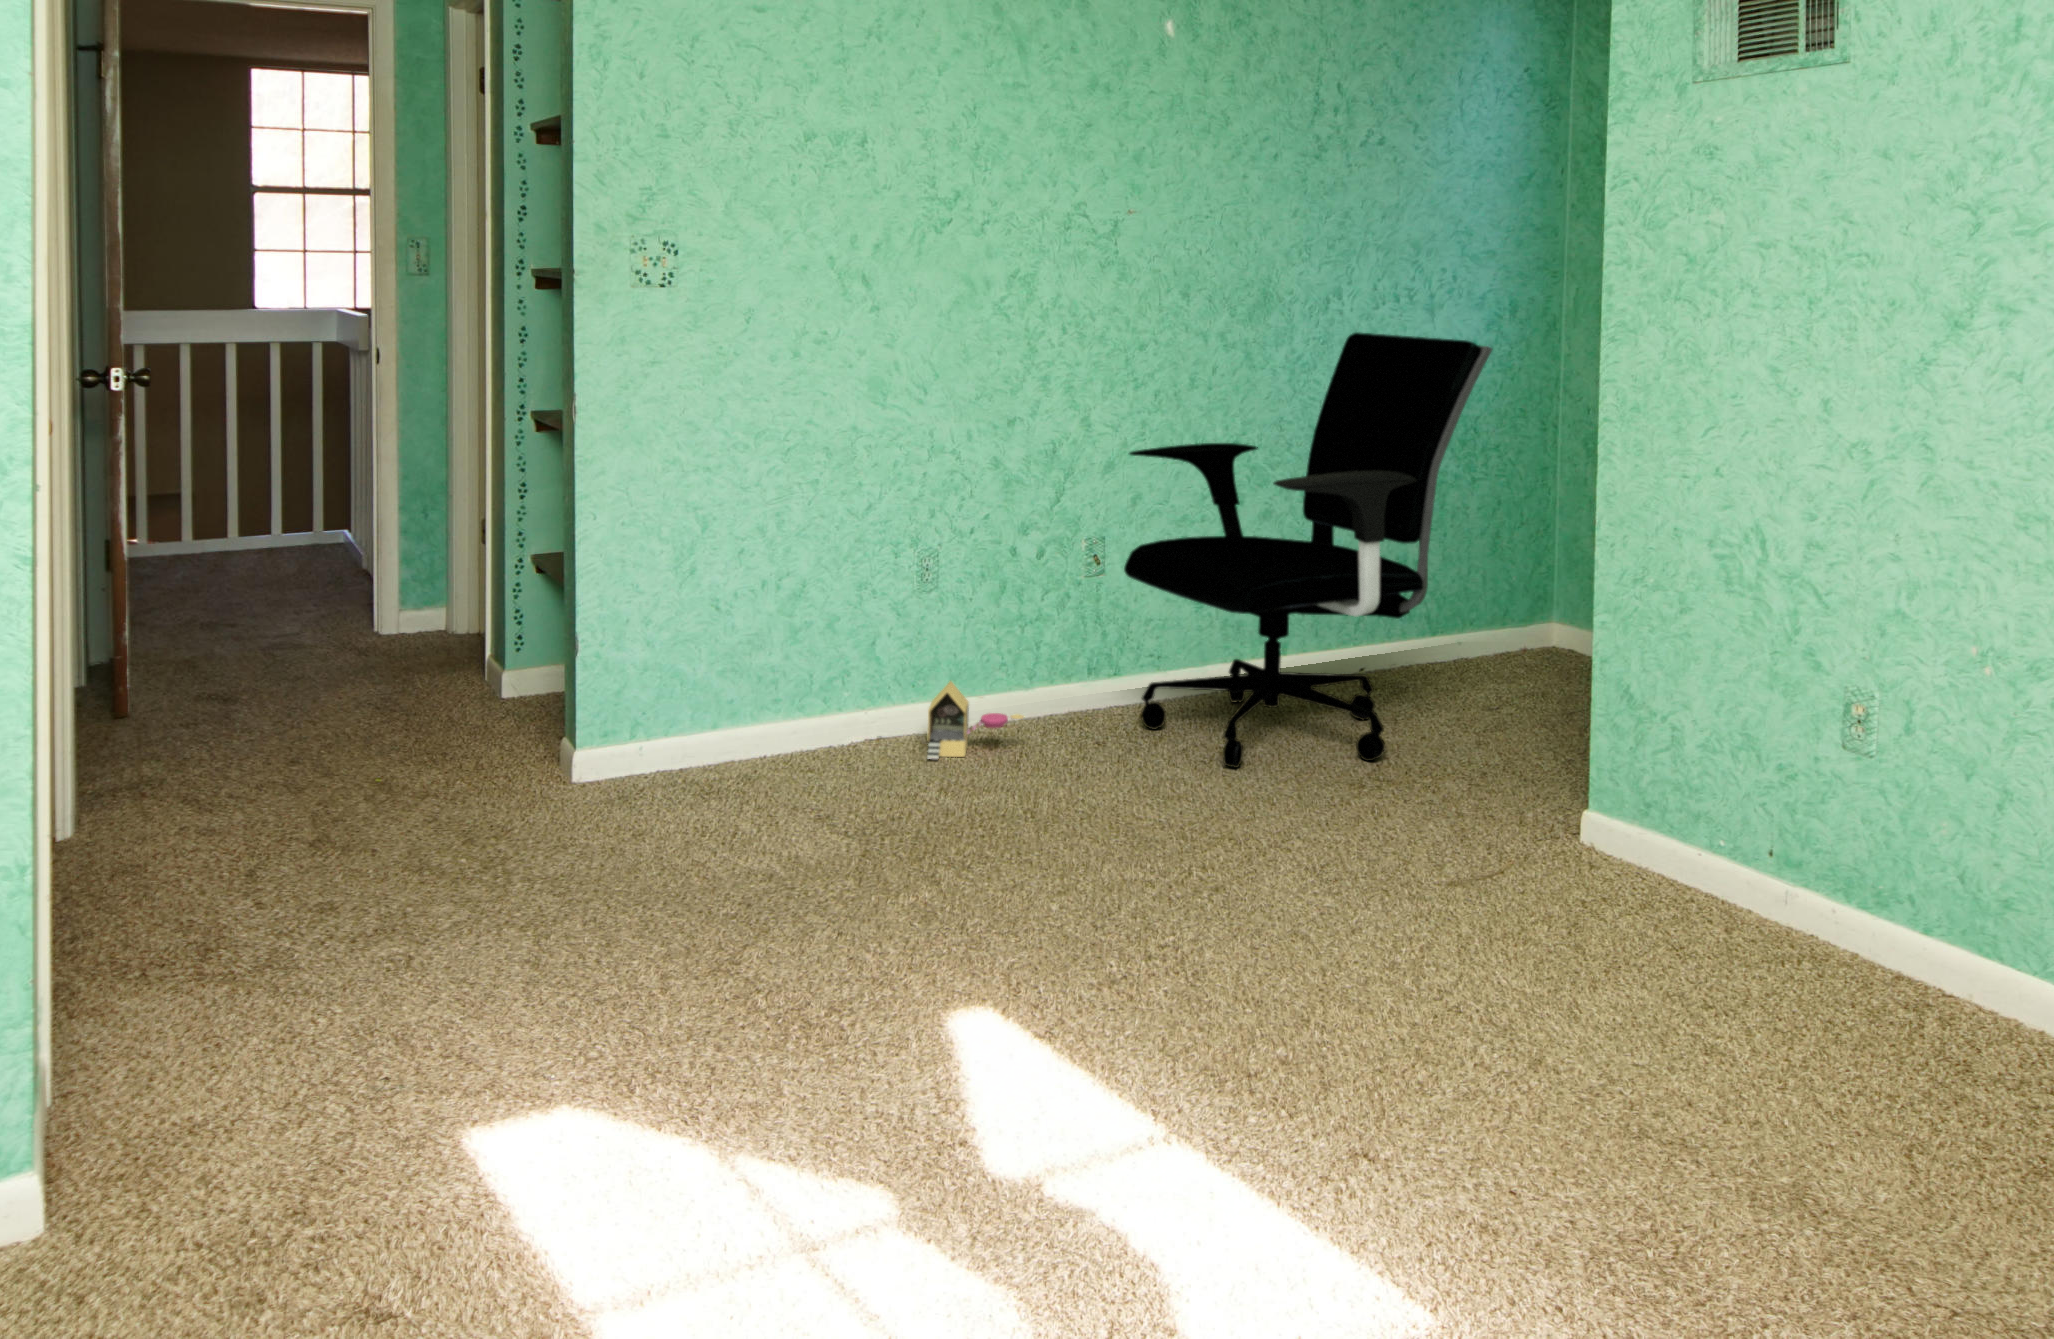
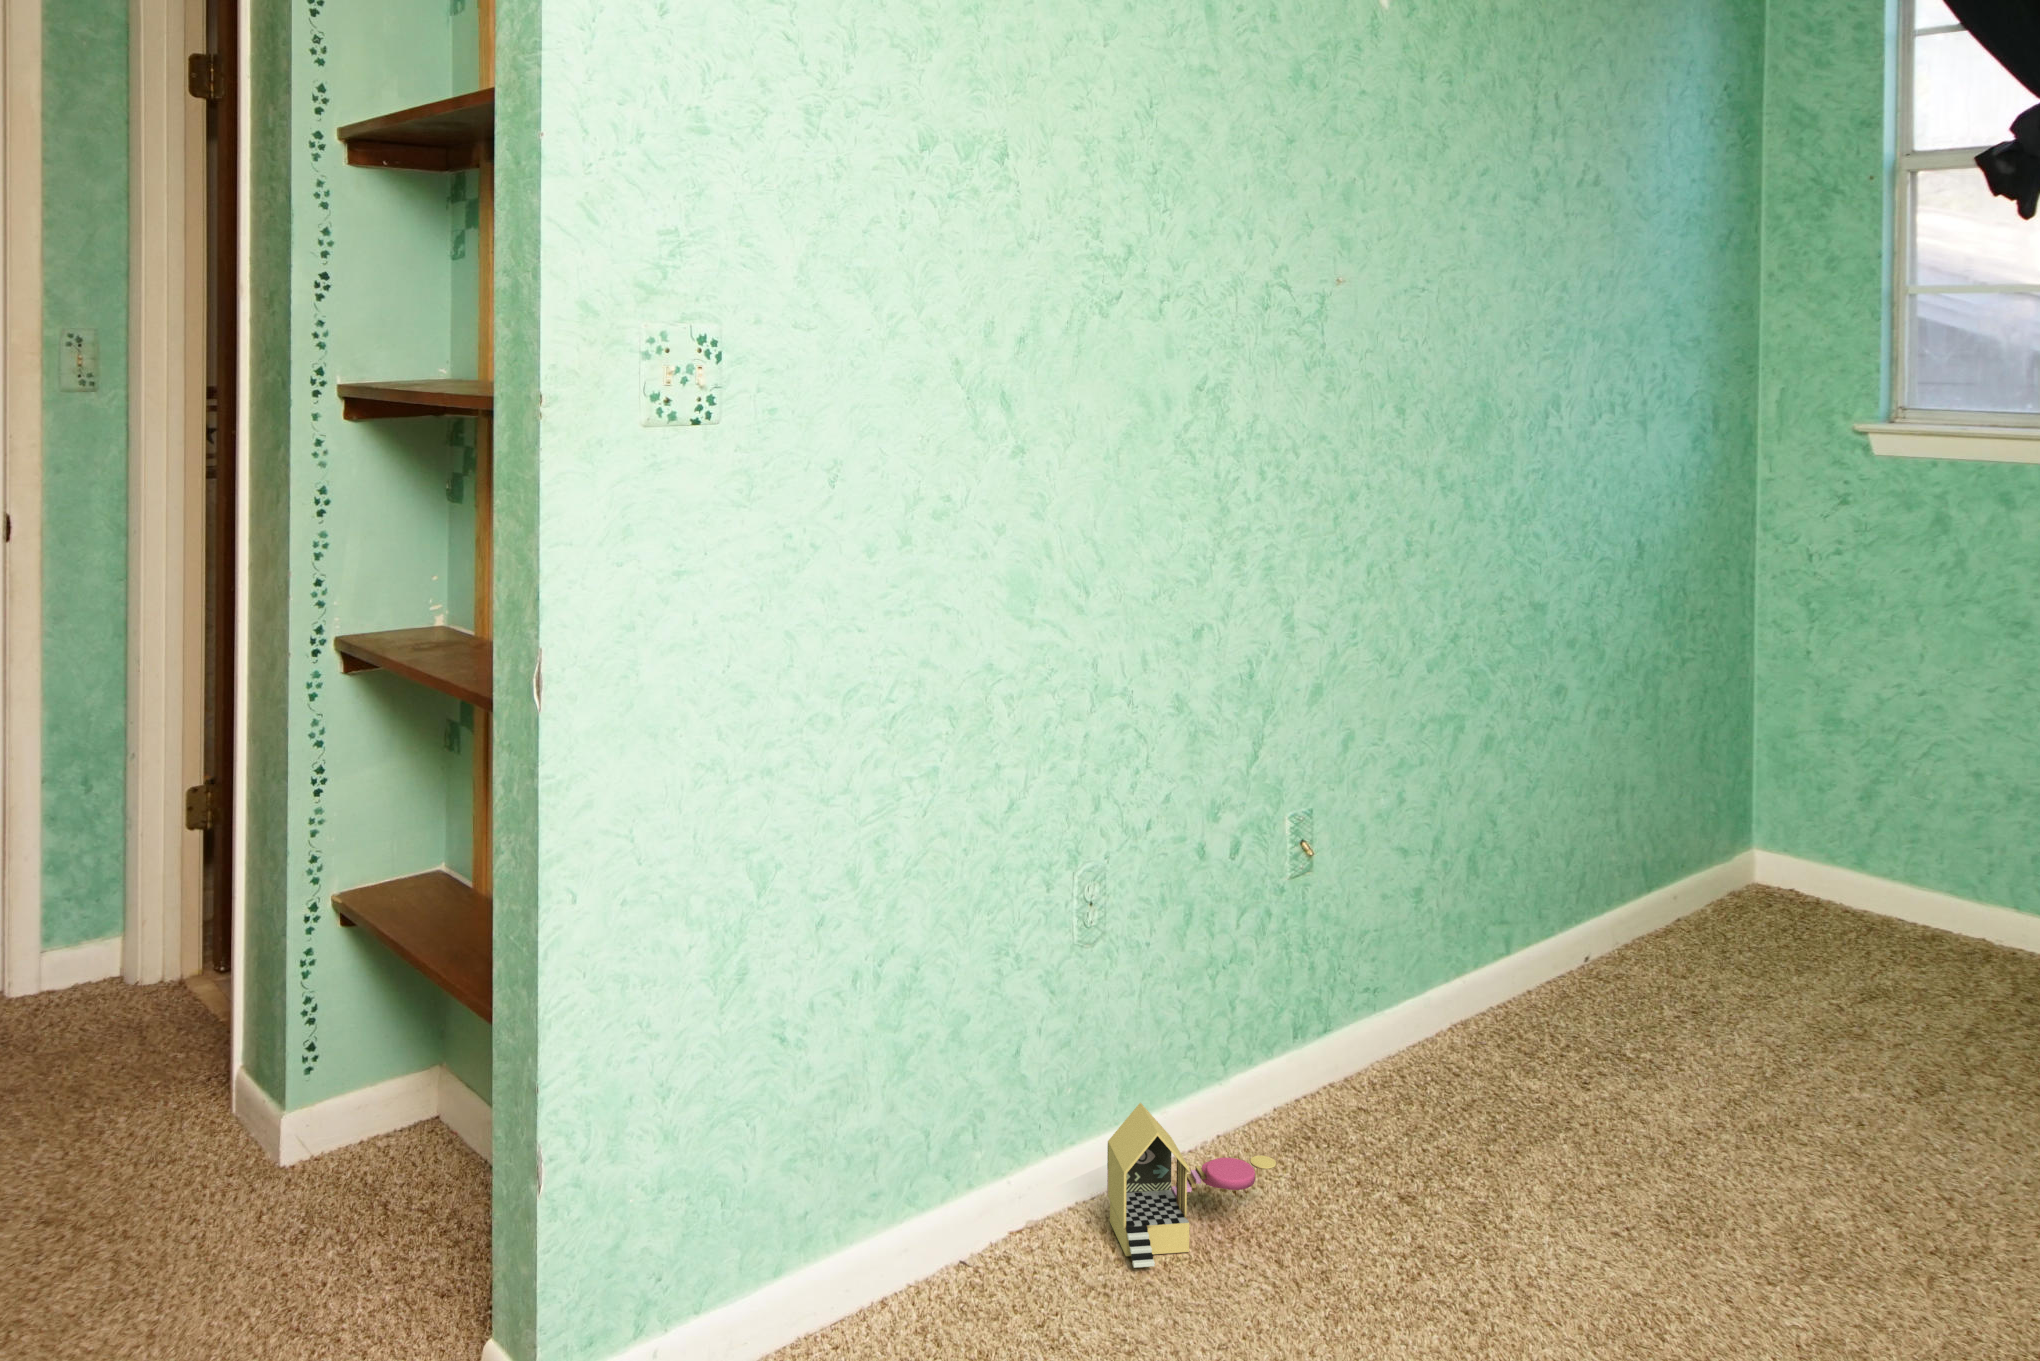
office chair: present [1124,332,1492,768] -> none [1351,459,1942,1238]

